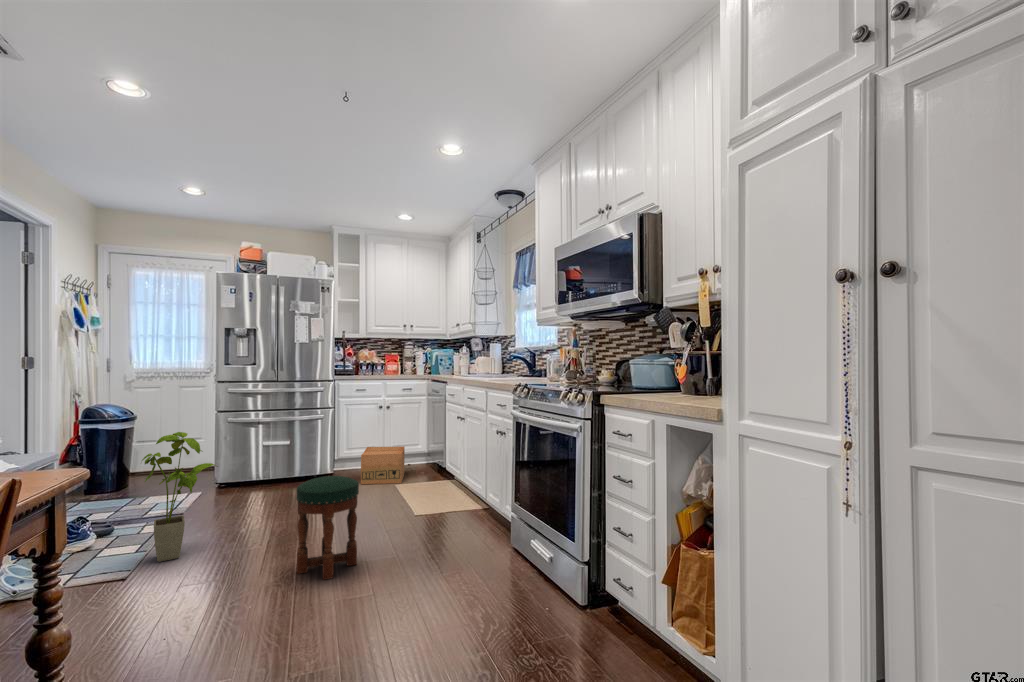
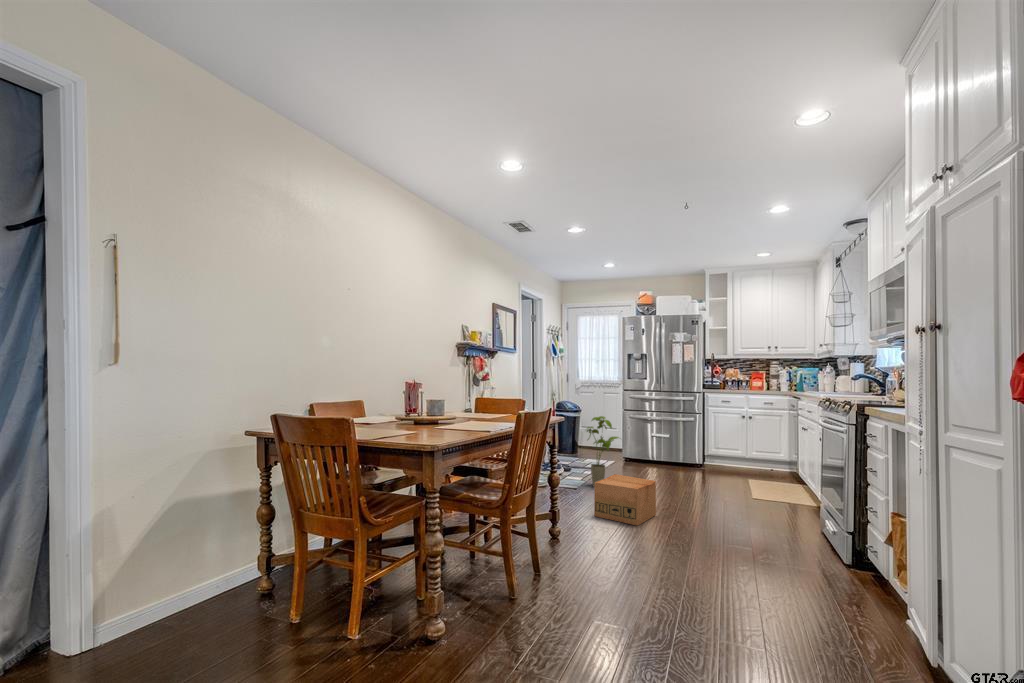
cardboard box: present [361,446,405,484] -> present [594,474,656,526]
stool: present [296,476,359,580] -> none [661,451,700,513]

